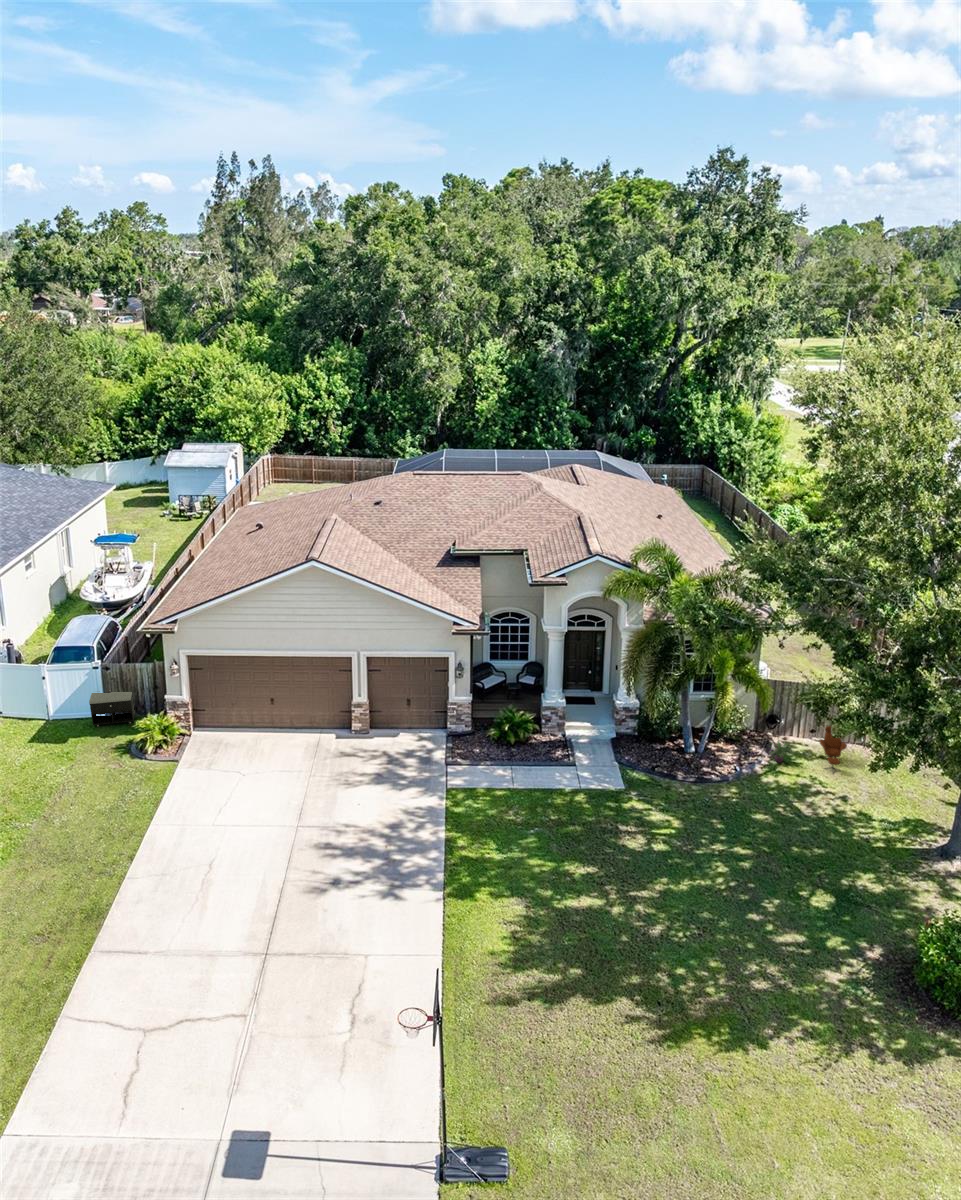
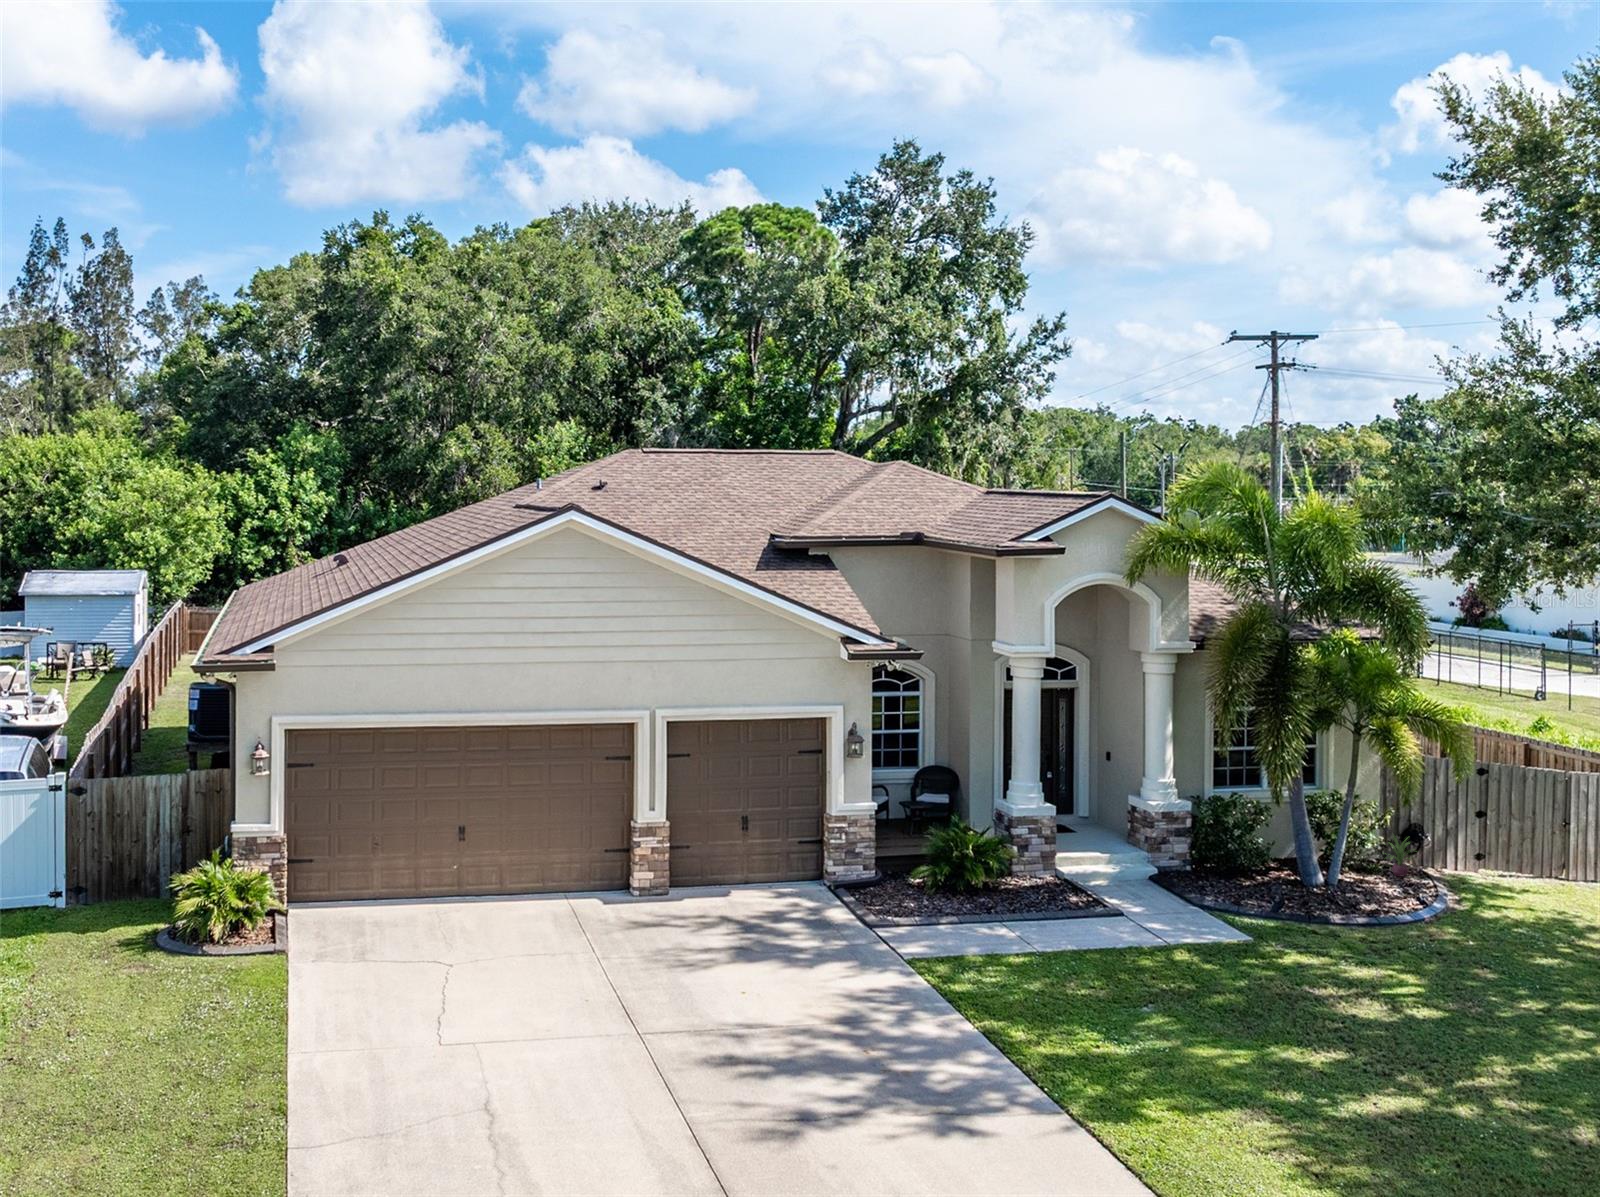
storage bench: present [89,690,135,726] -> none [36,836,138,920]
lounge chair: present [820,726,847,770] -> none [1447,812,1502,881]

